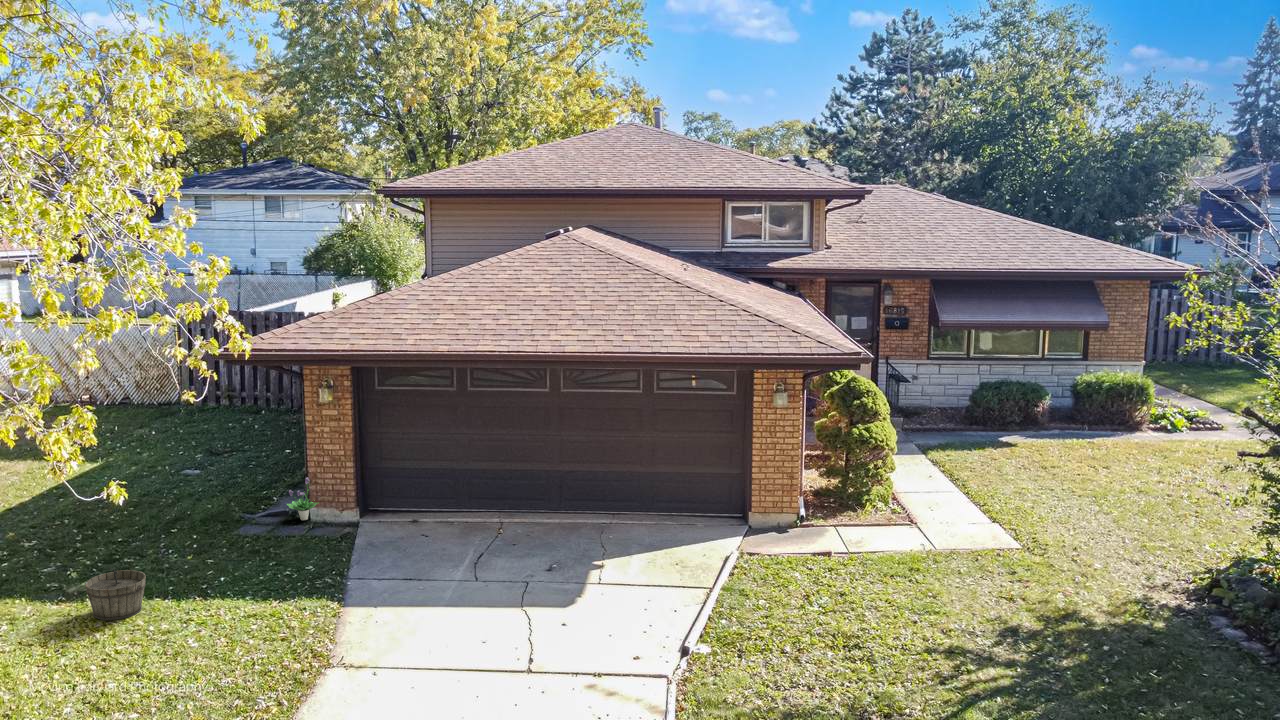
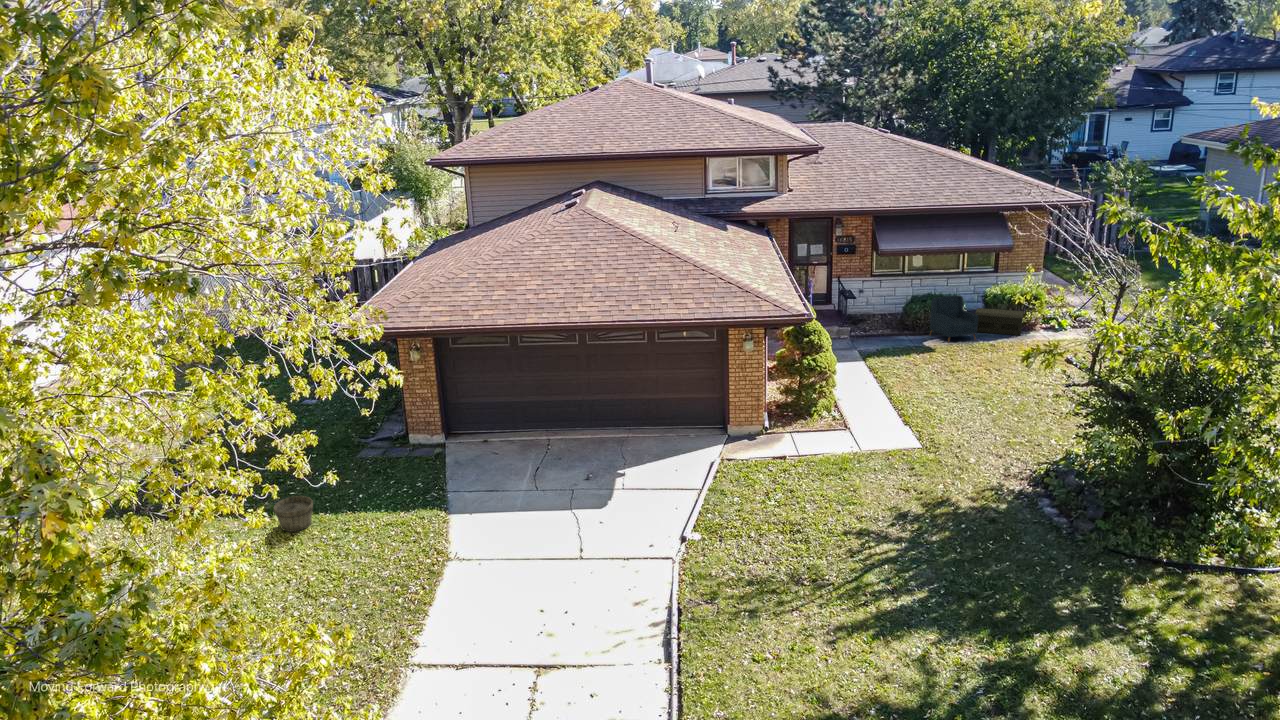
armchair: none [1003,380,1067,439] -> present [930,295,978,342]
storage bench: none [1060,400,1123,434] -> present [975,308,1024,335]
potted plant: present [287,478,318,520] -> none [387,413,412,444]

